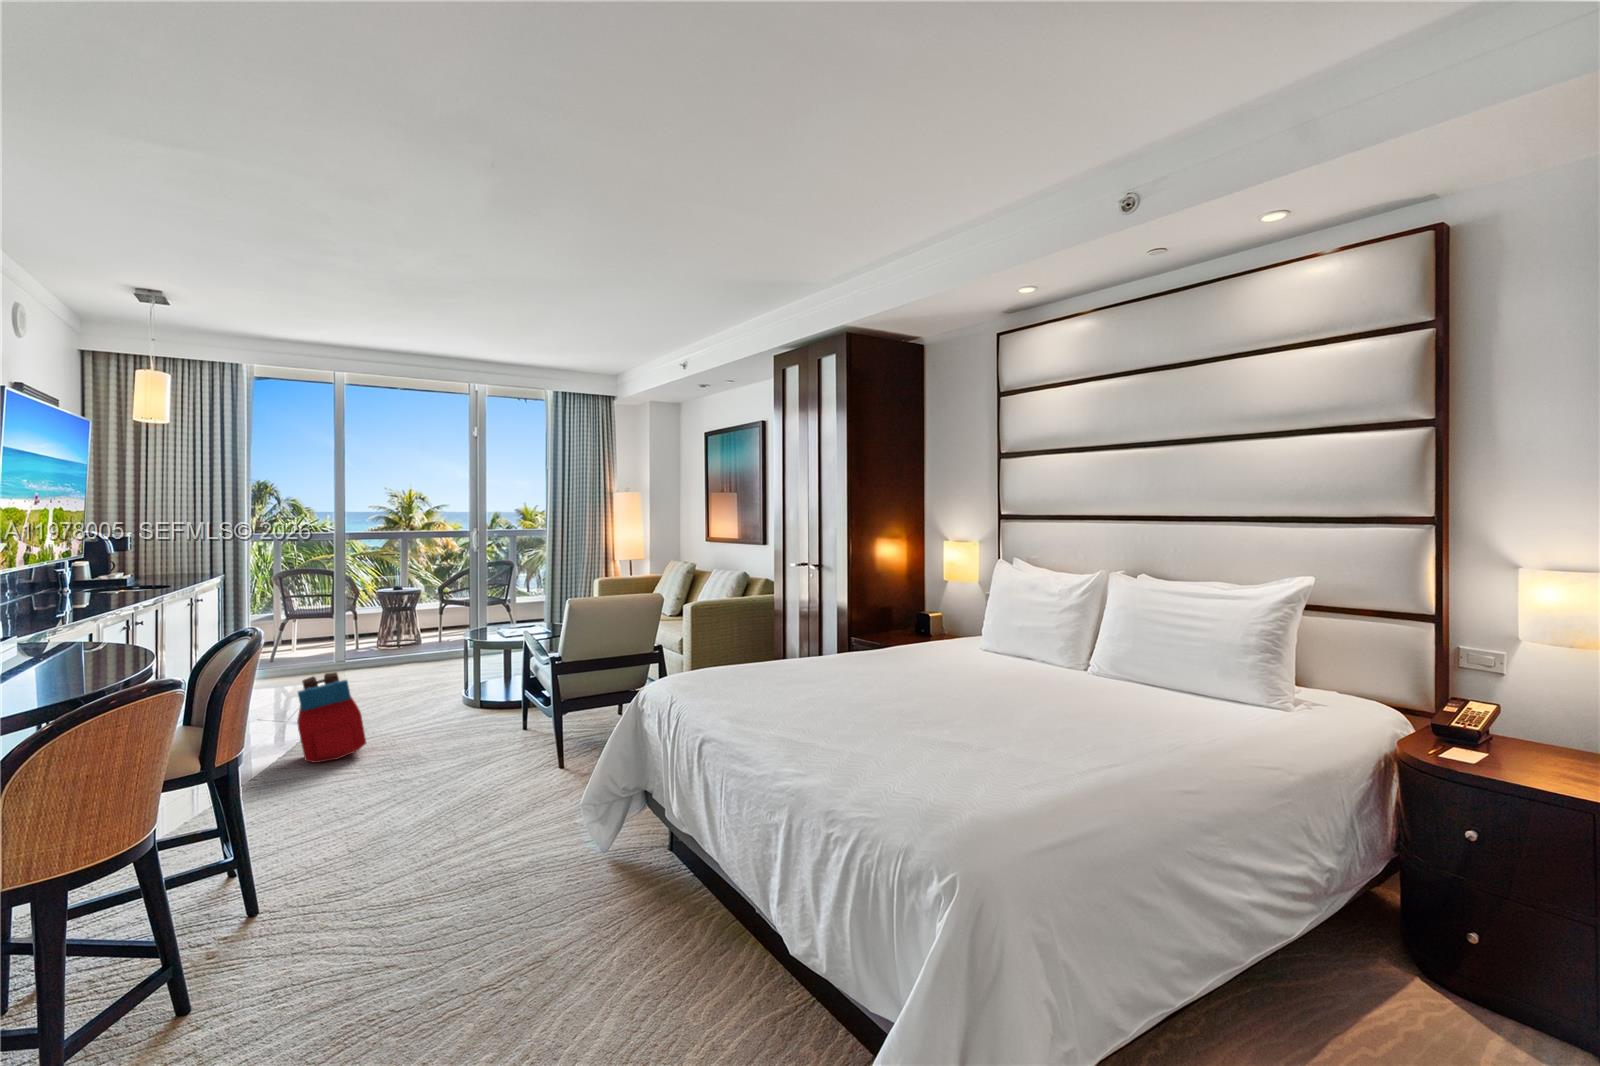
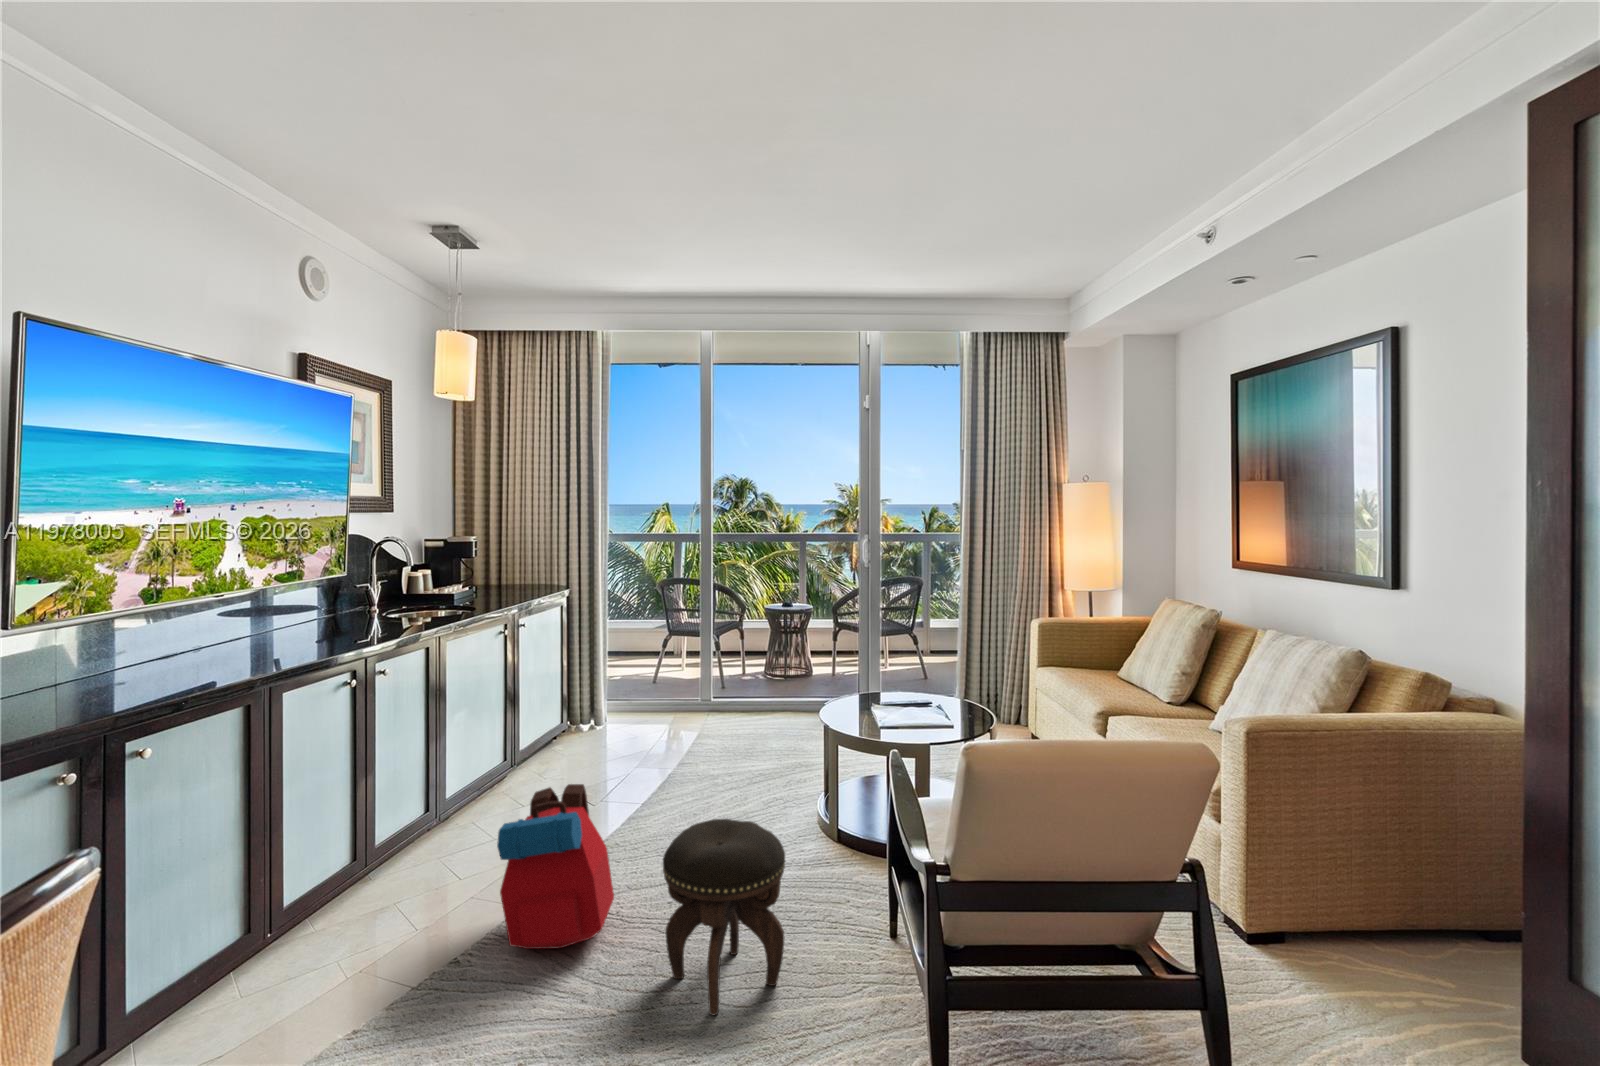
footstool: none [413,671,483,758] -> present [663,819,785,1015]

